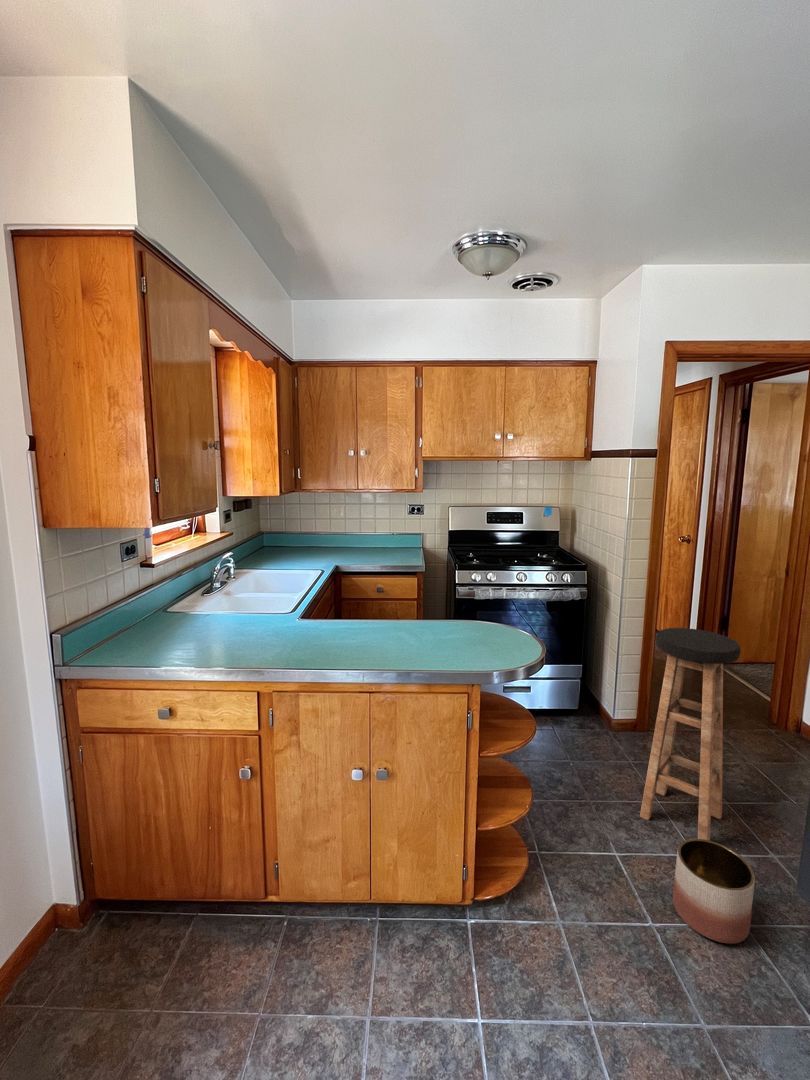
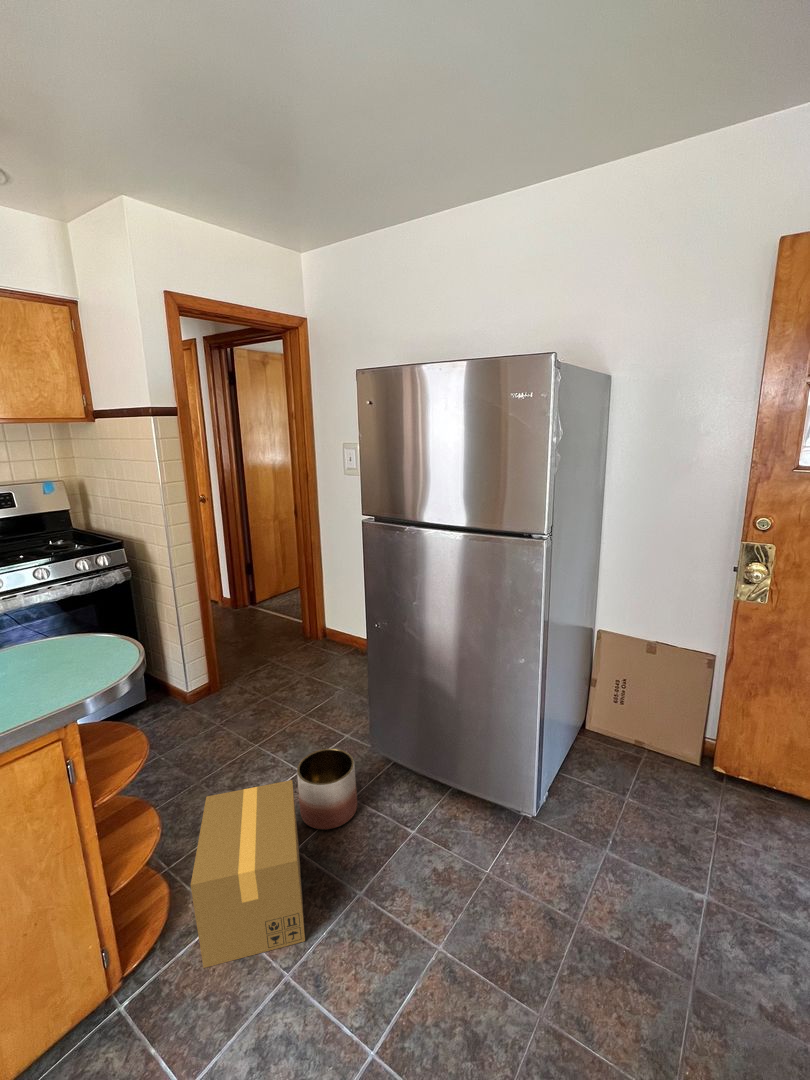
bar stool: present [640,628,741,840] -> none [226,576,307,770]
cardboard box: none [529,809,663,1013] -> present [191,780,305,968]

